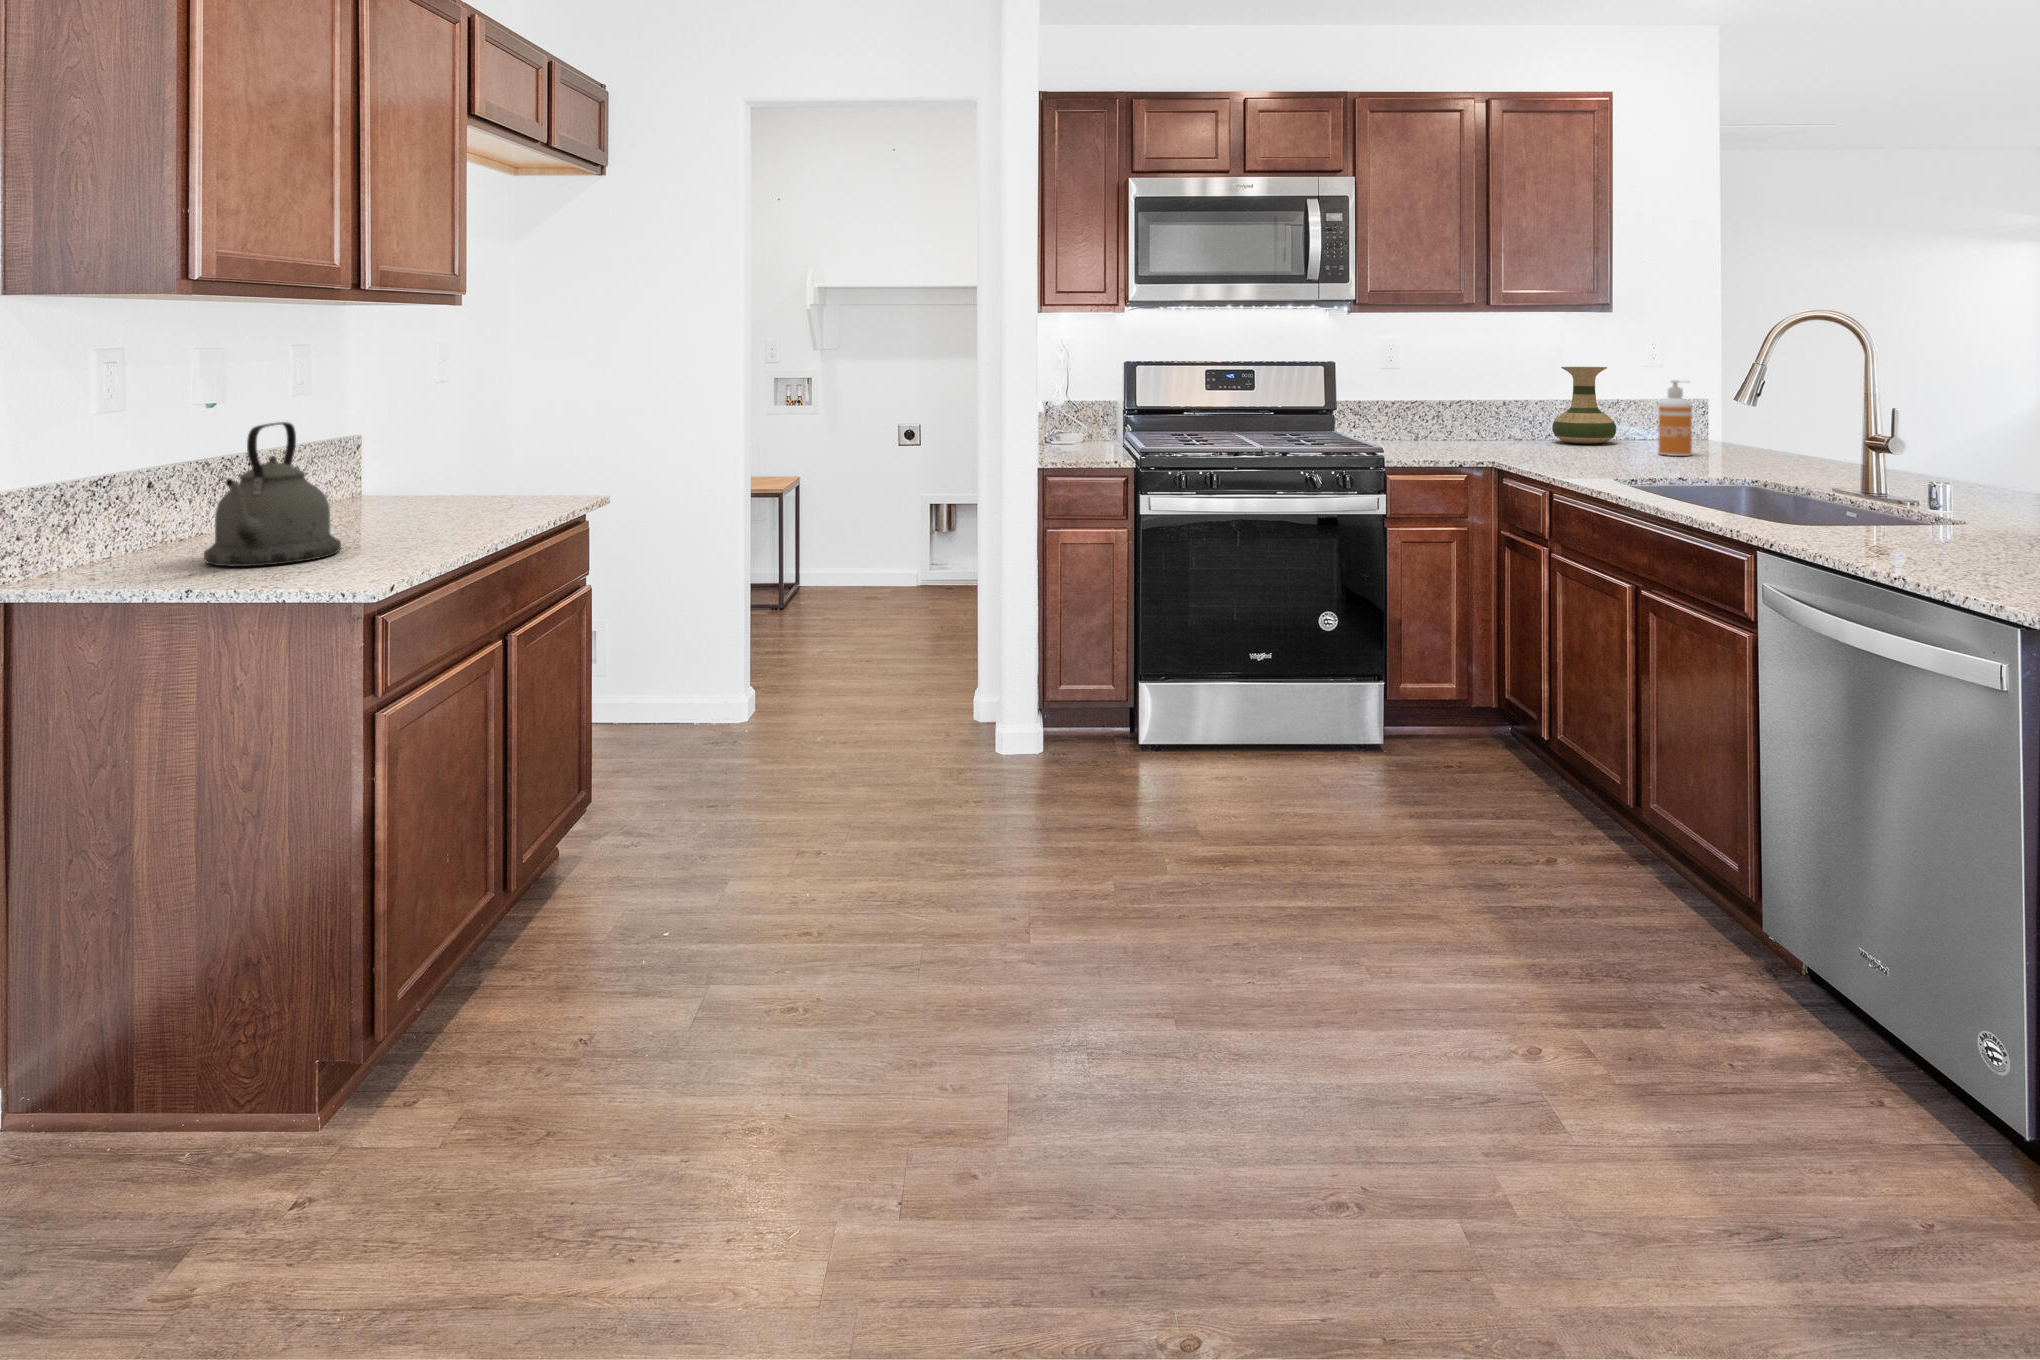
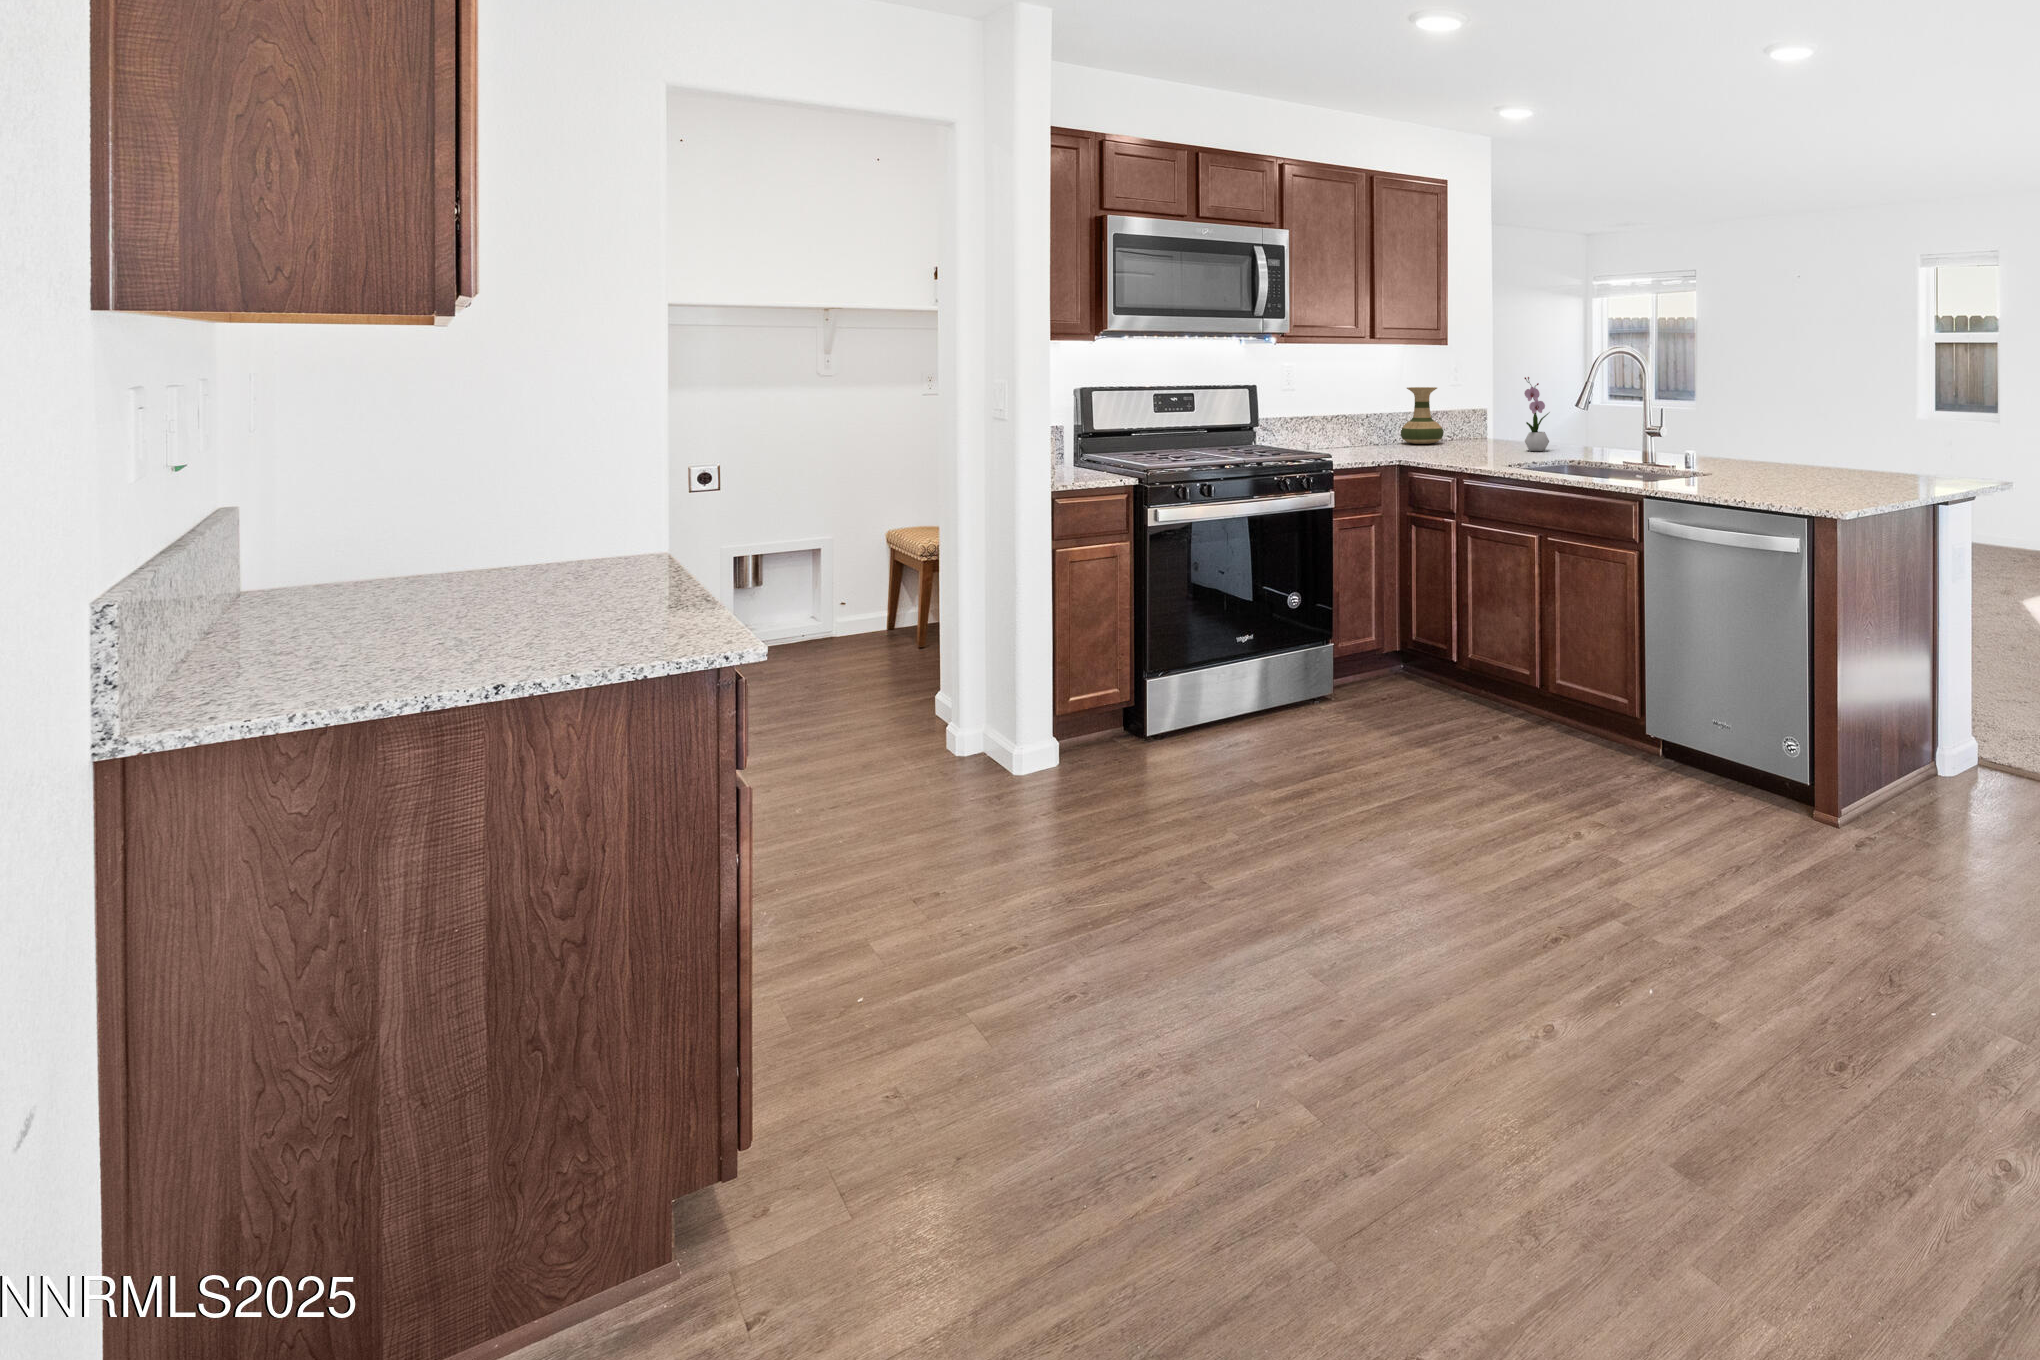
flower arrangement: none [1715,352,1766,463] -> present [1524,377,1549,451]
soap dispenser: present [1658,380,1692,456] -> none [1482,396,1503,449]
kettle: present [204,422,341,566] -> none [374,479,566,661]

